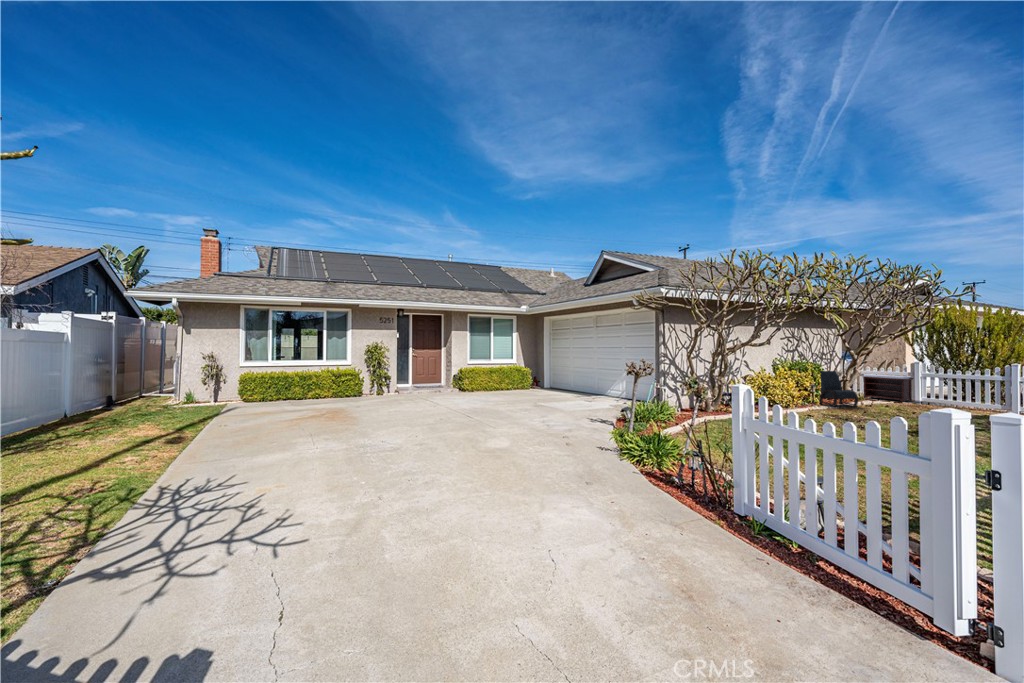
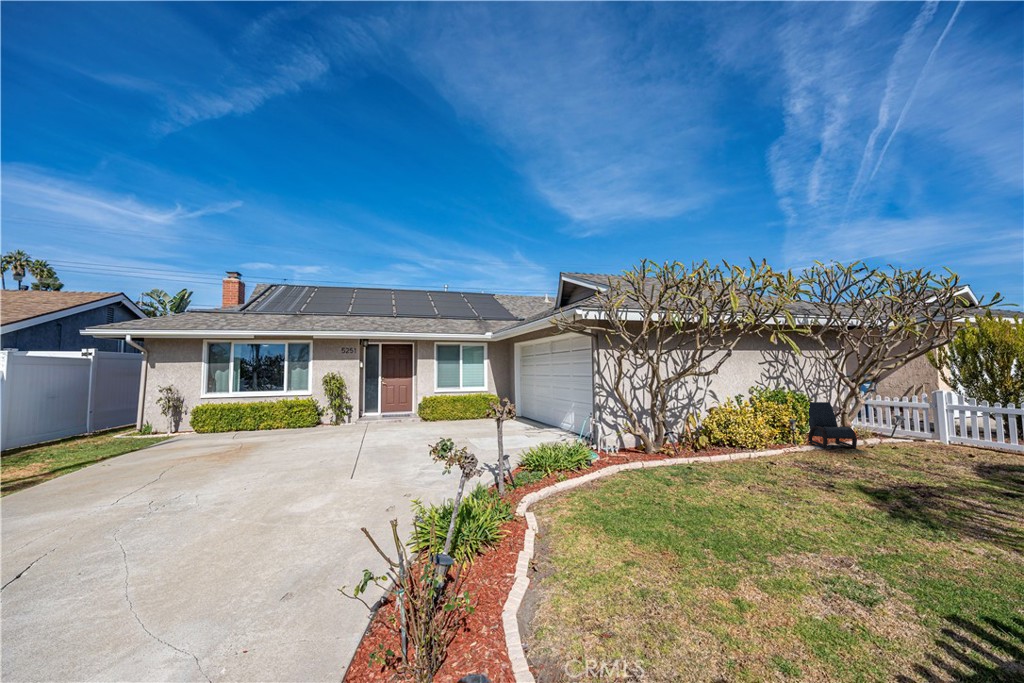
bench: present [863,374,914,402] -> none [872,405,939,442]

